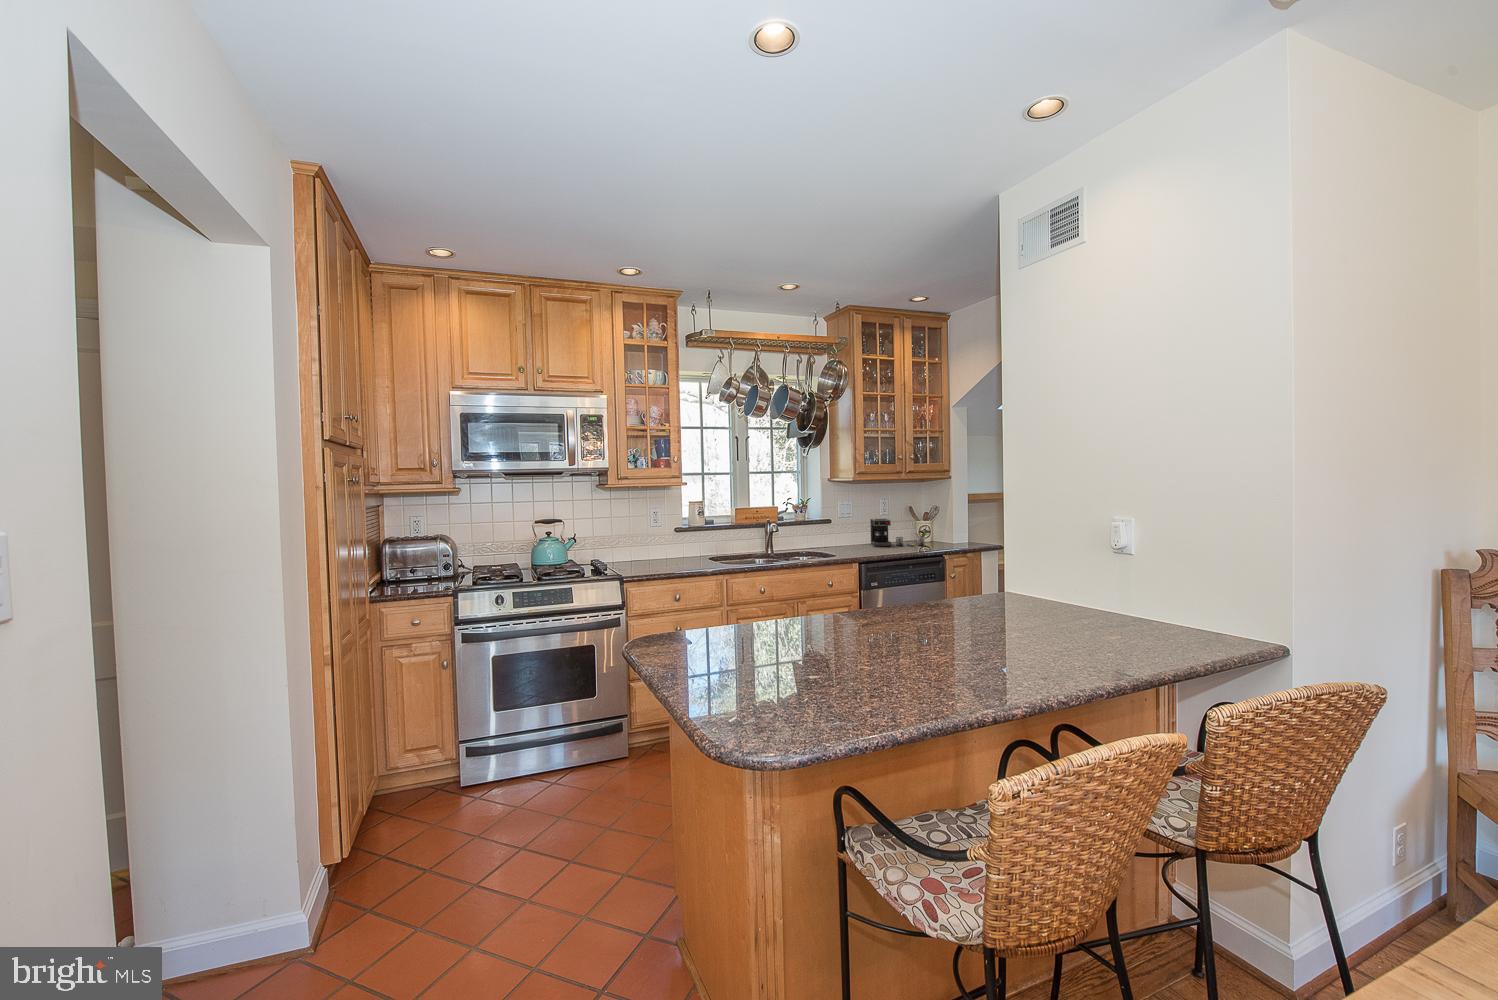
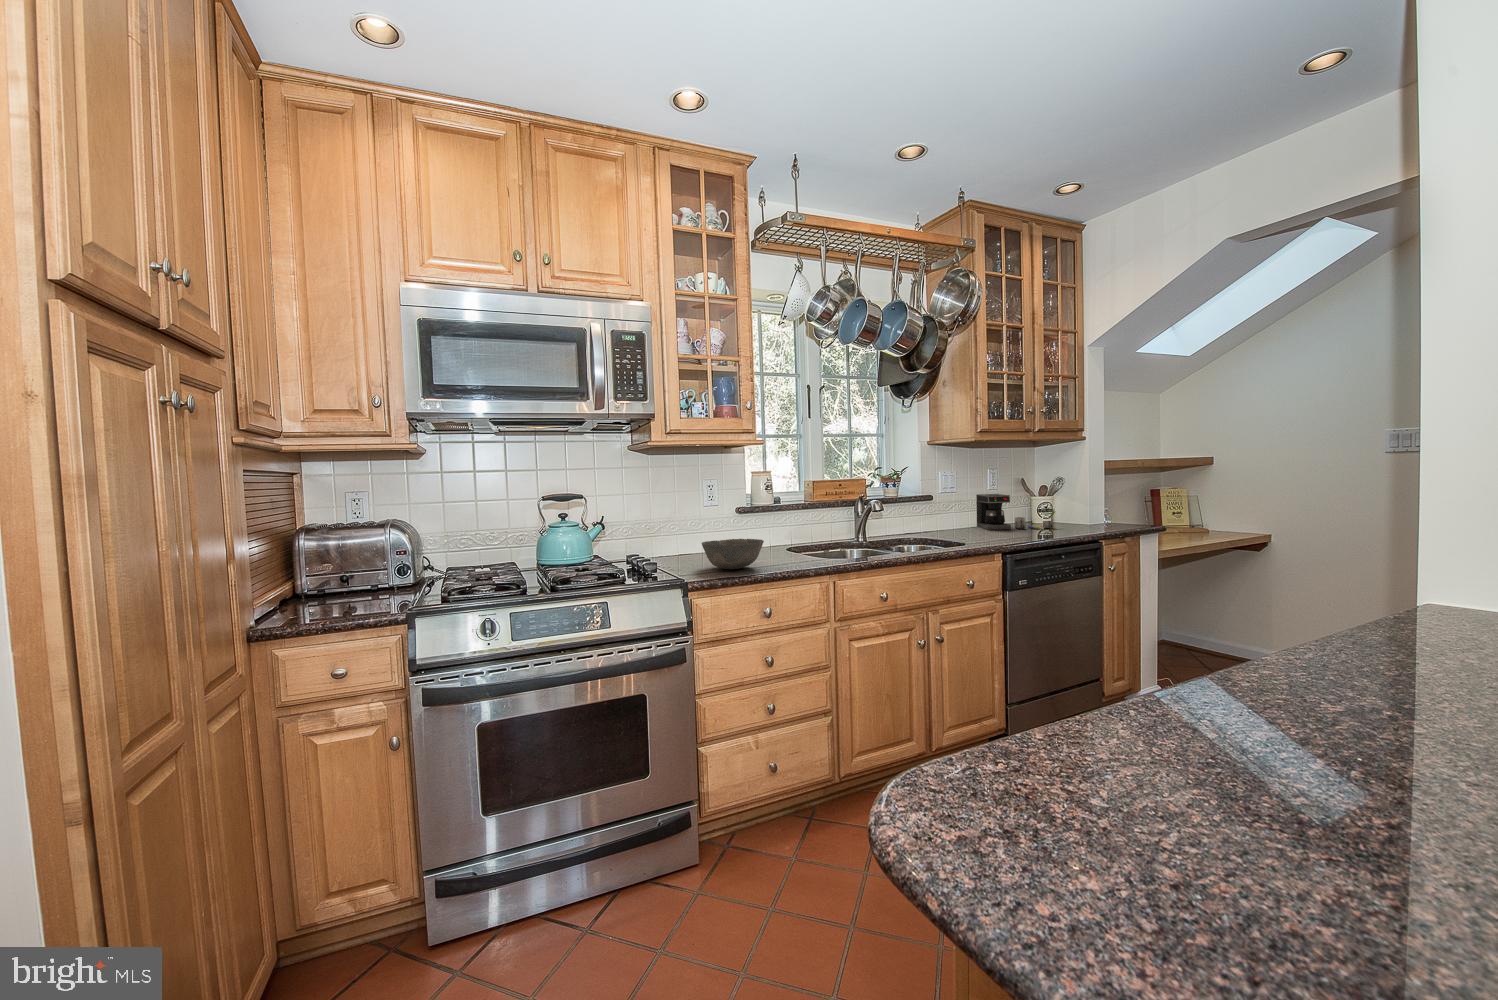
bowl: none [639,550,681,570] -> present [702,539,764,569]

